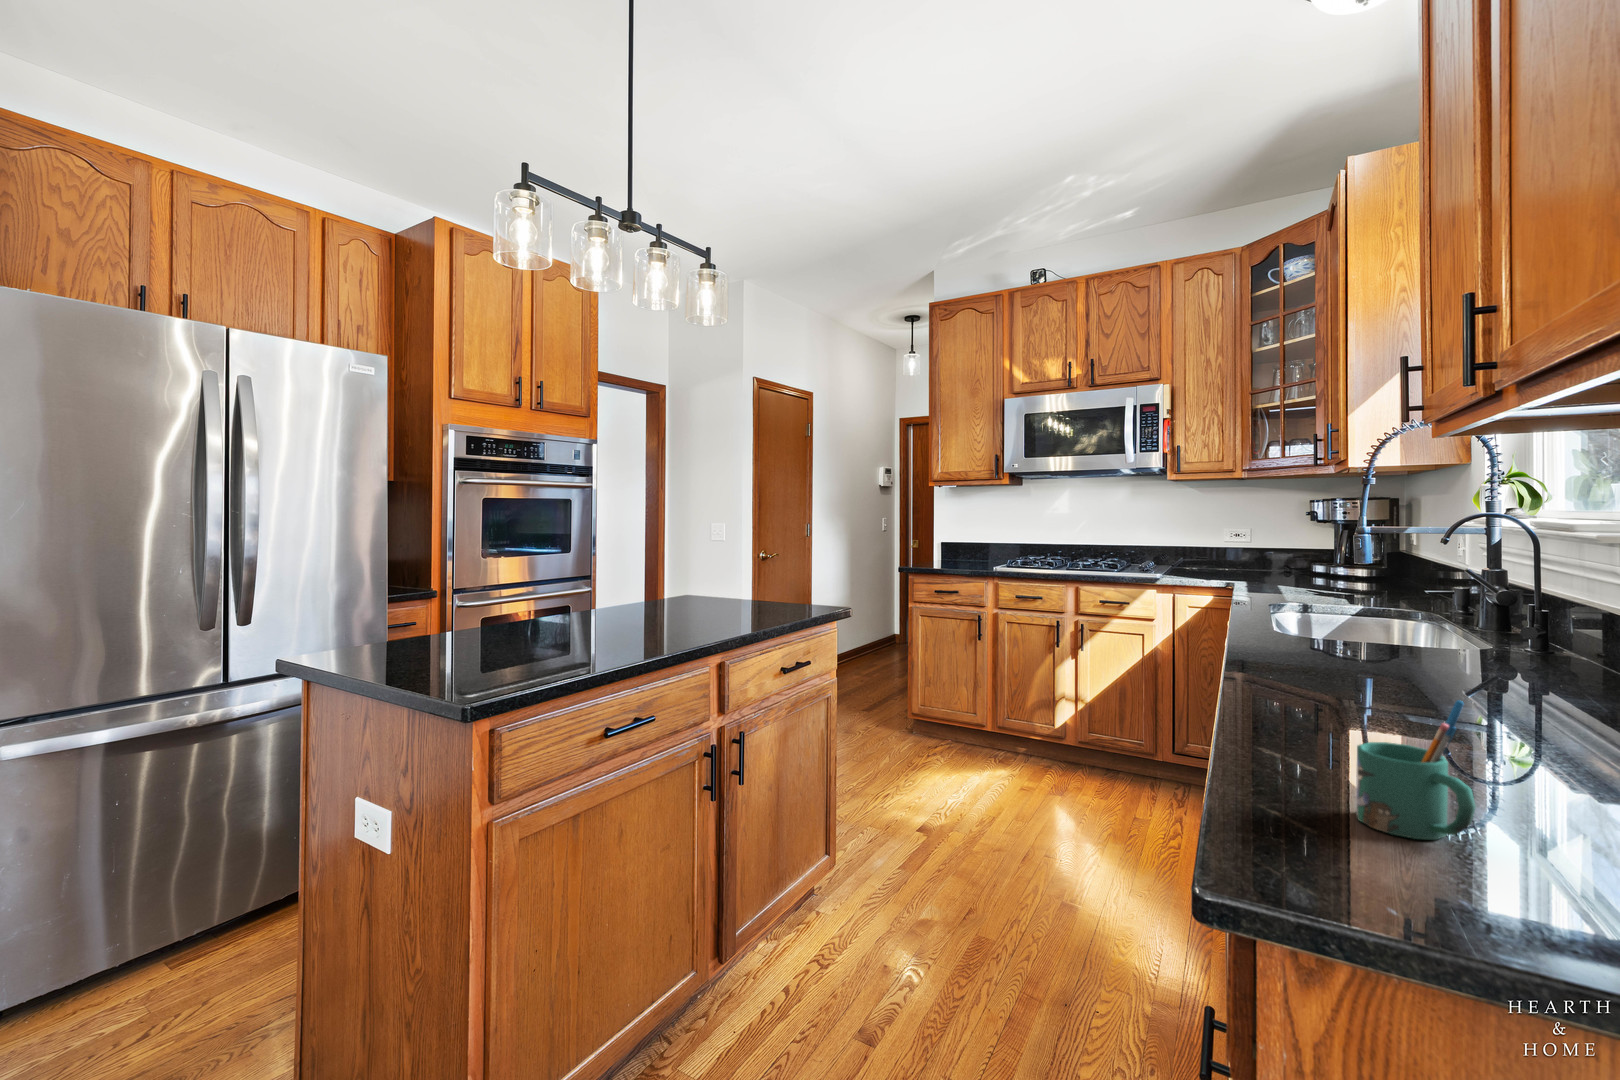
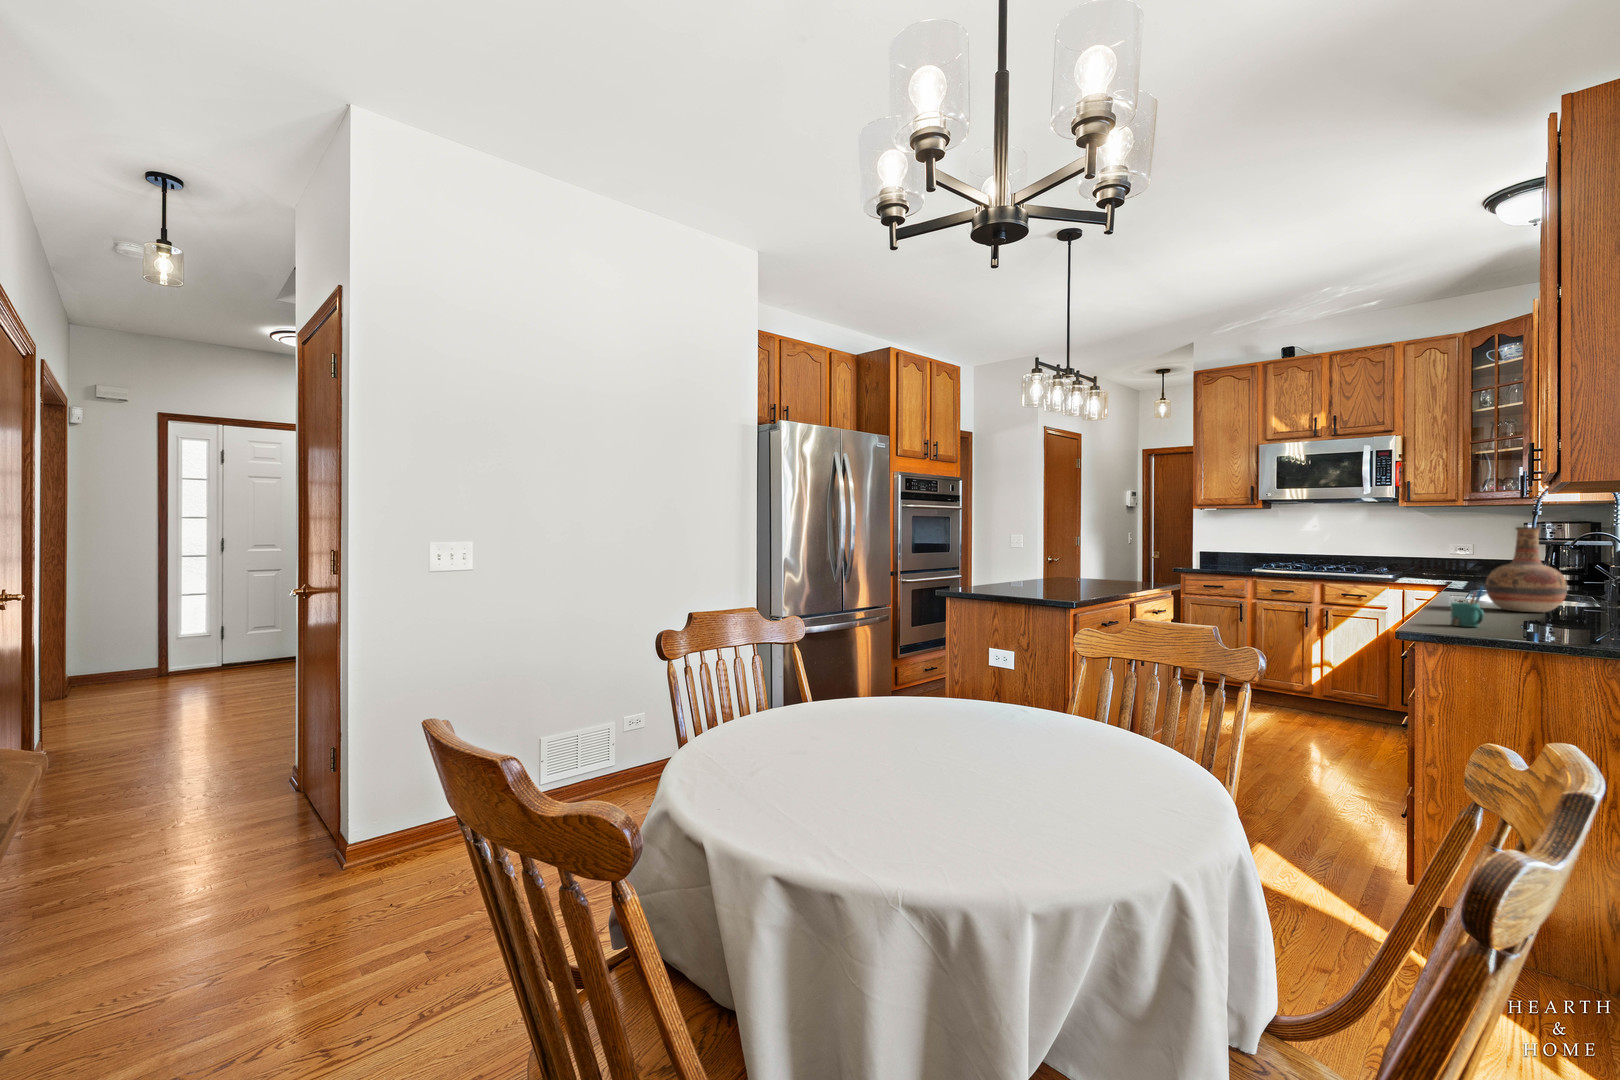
vase: none [1343,503,1507,689] -> present [1485,527,1567,612]

